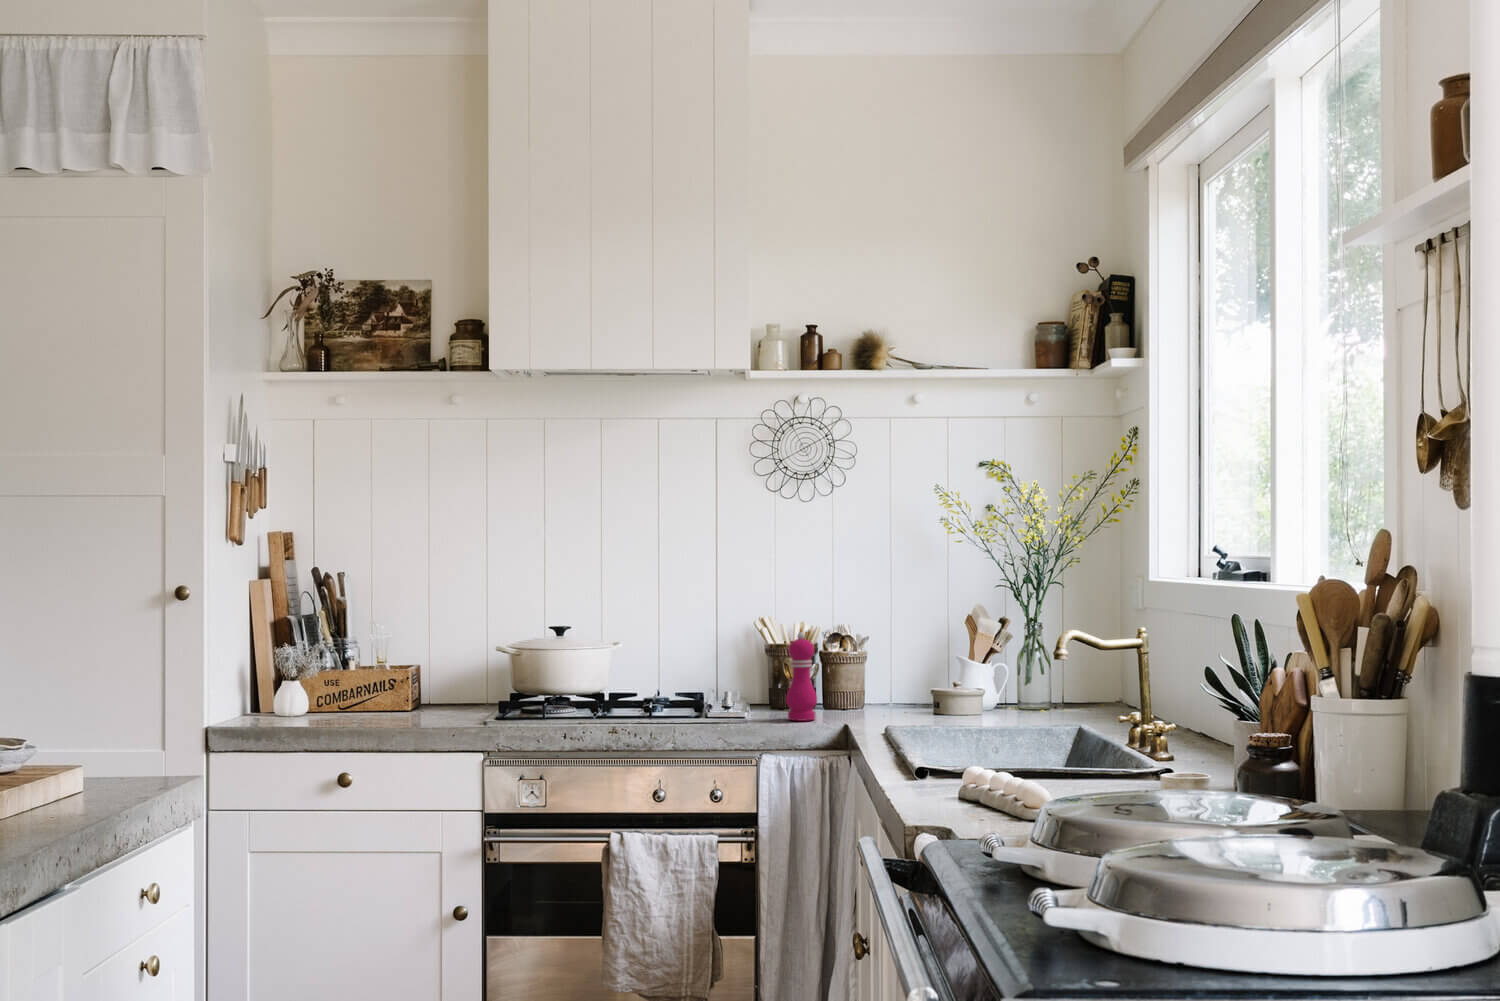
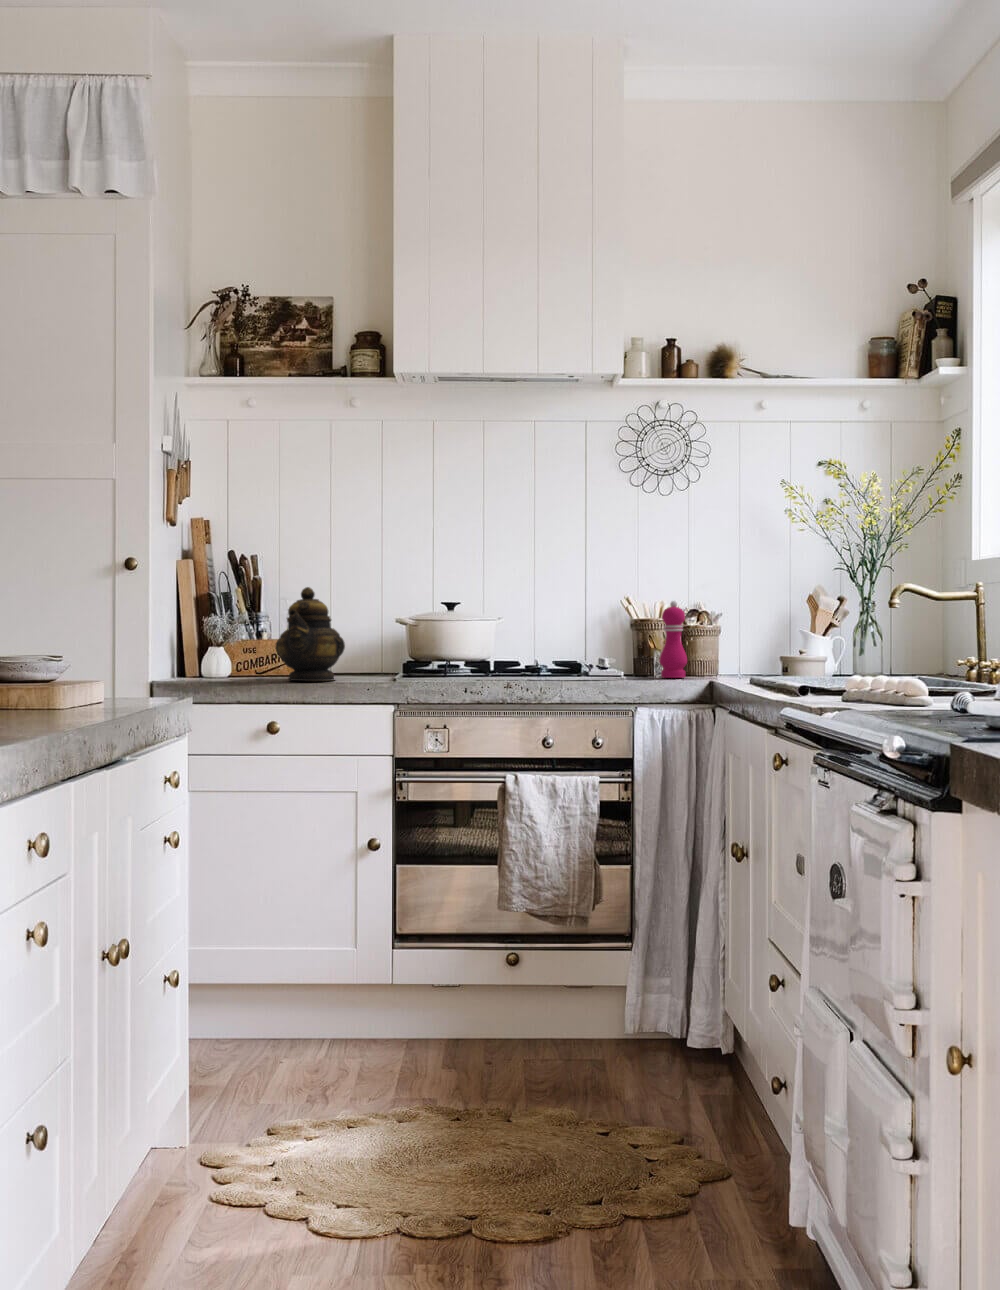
teapot: none [349,619,429,727] -> present [276,587,345,681]

